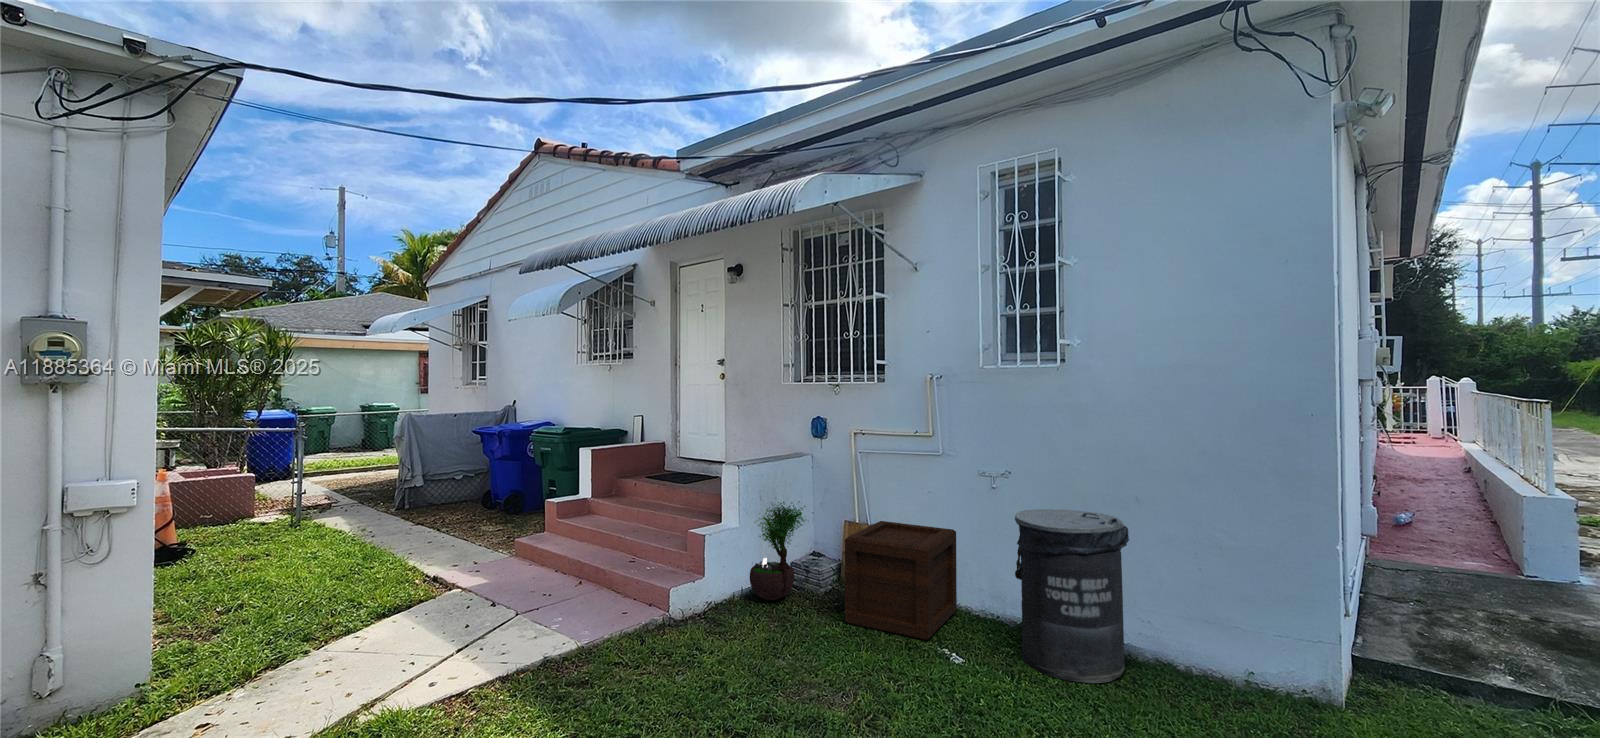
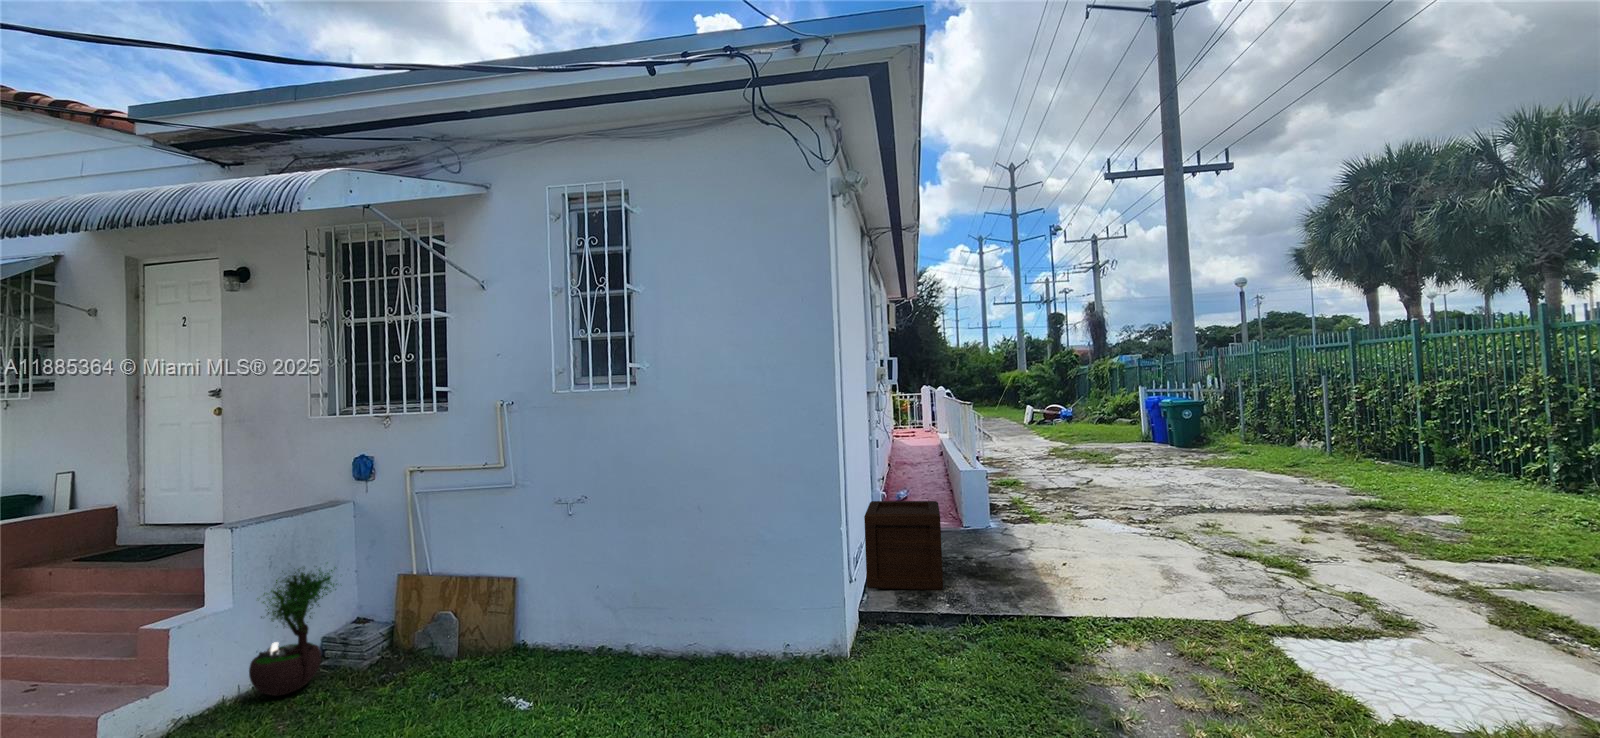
trash can: present [1015,509,1129,683] -> none [585,527,691,697]
wooden crate: present [845,521,957,640] -> present [864,501,943,590]

